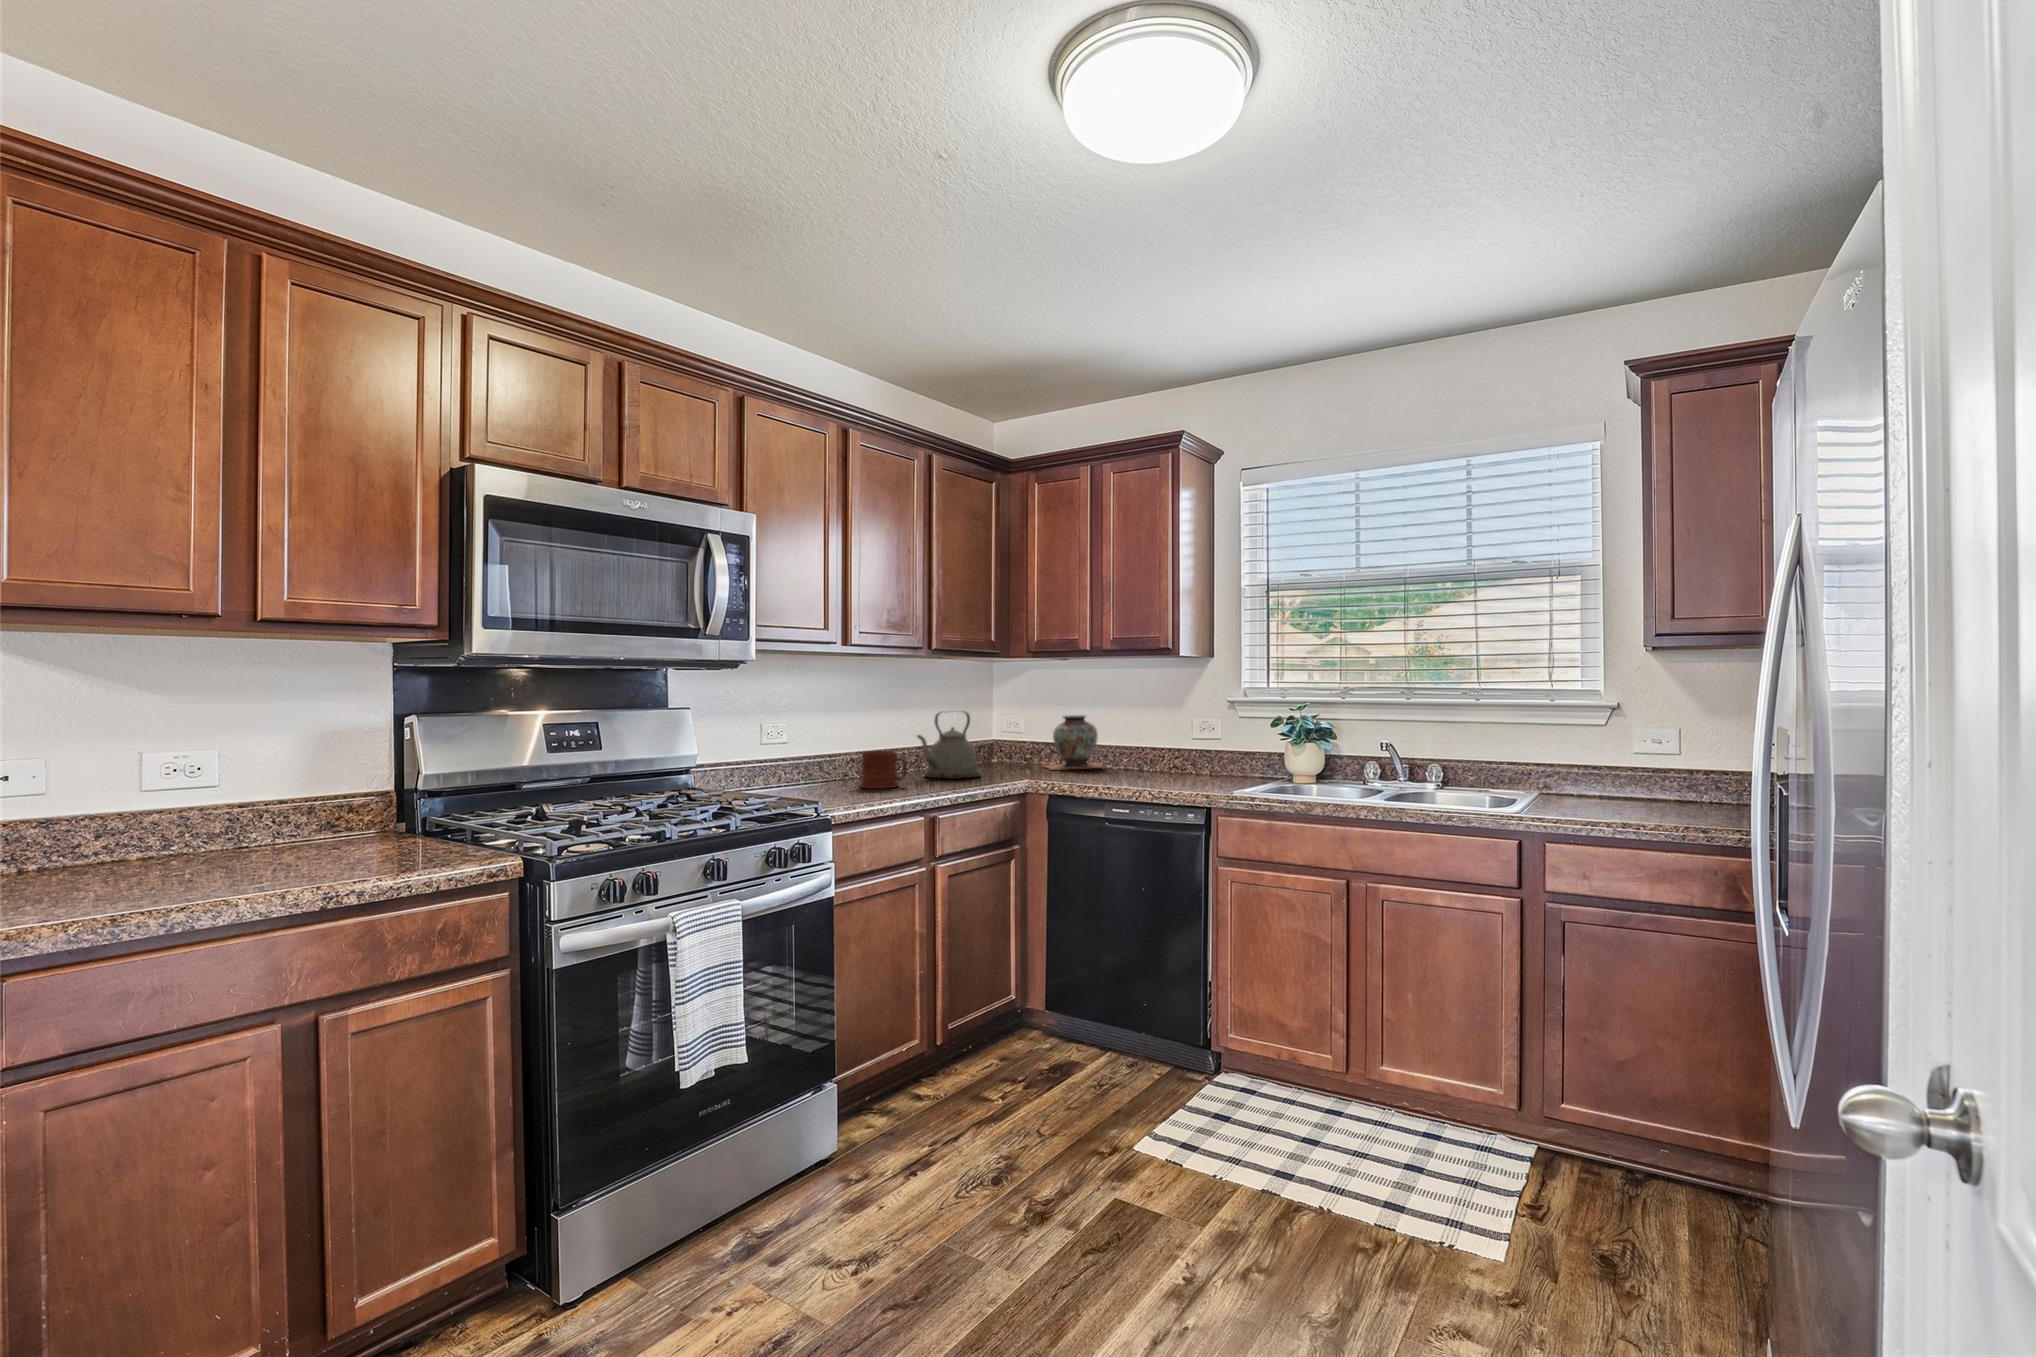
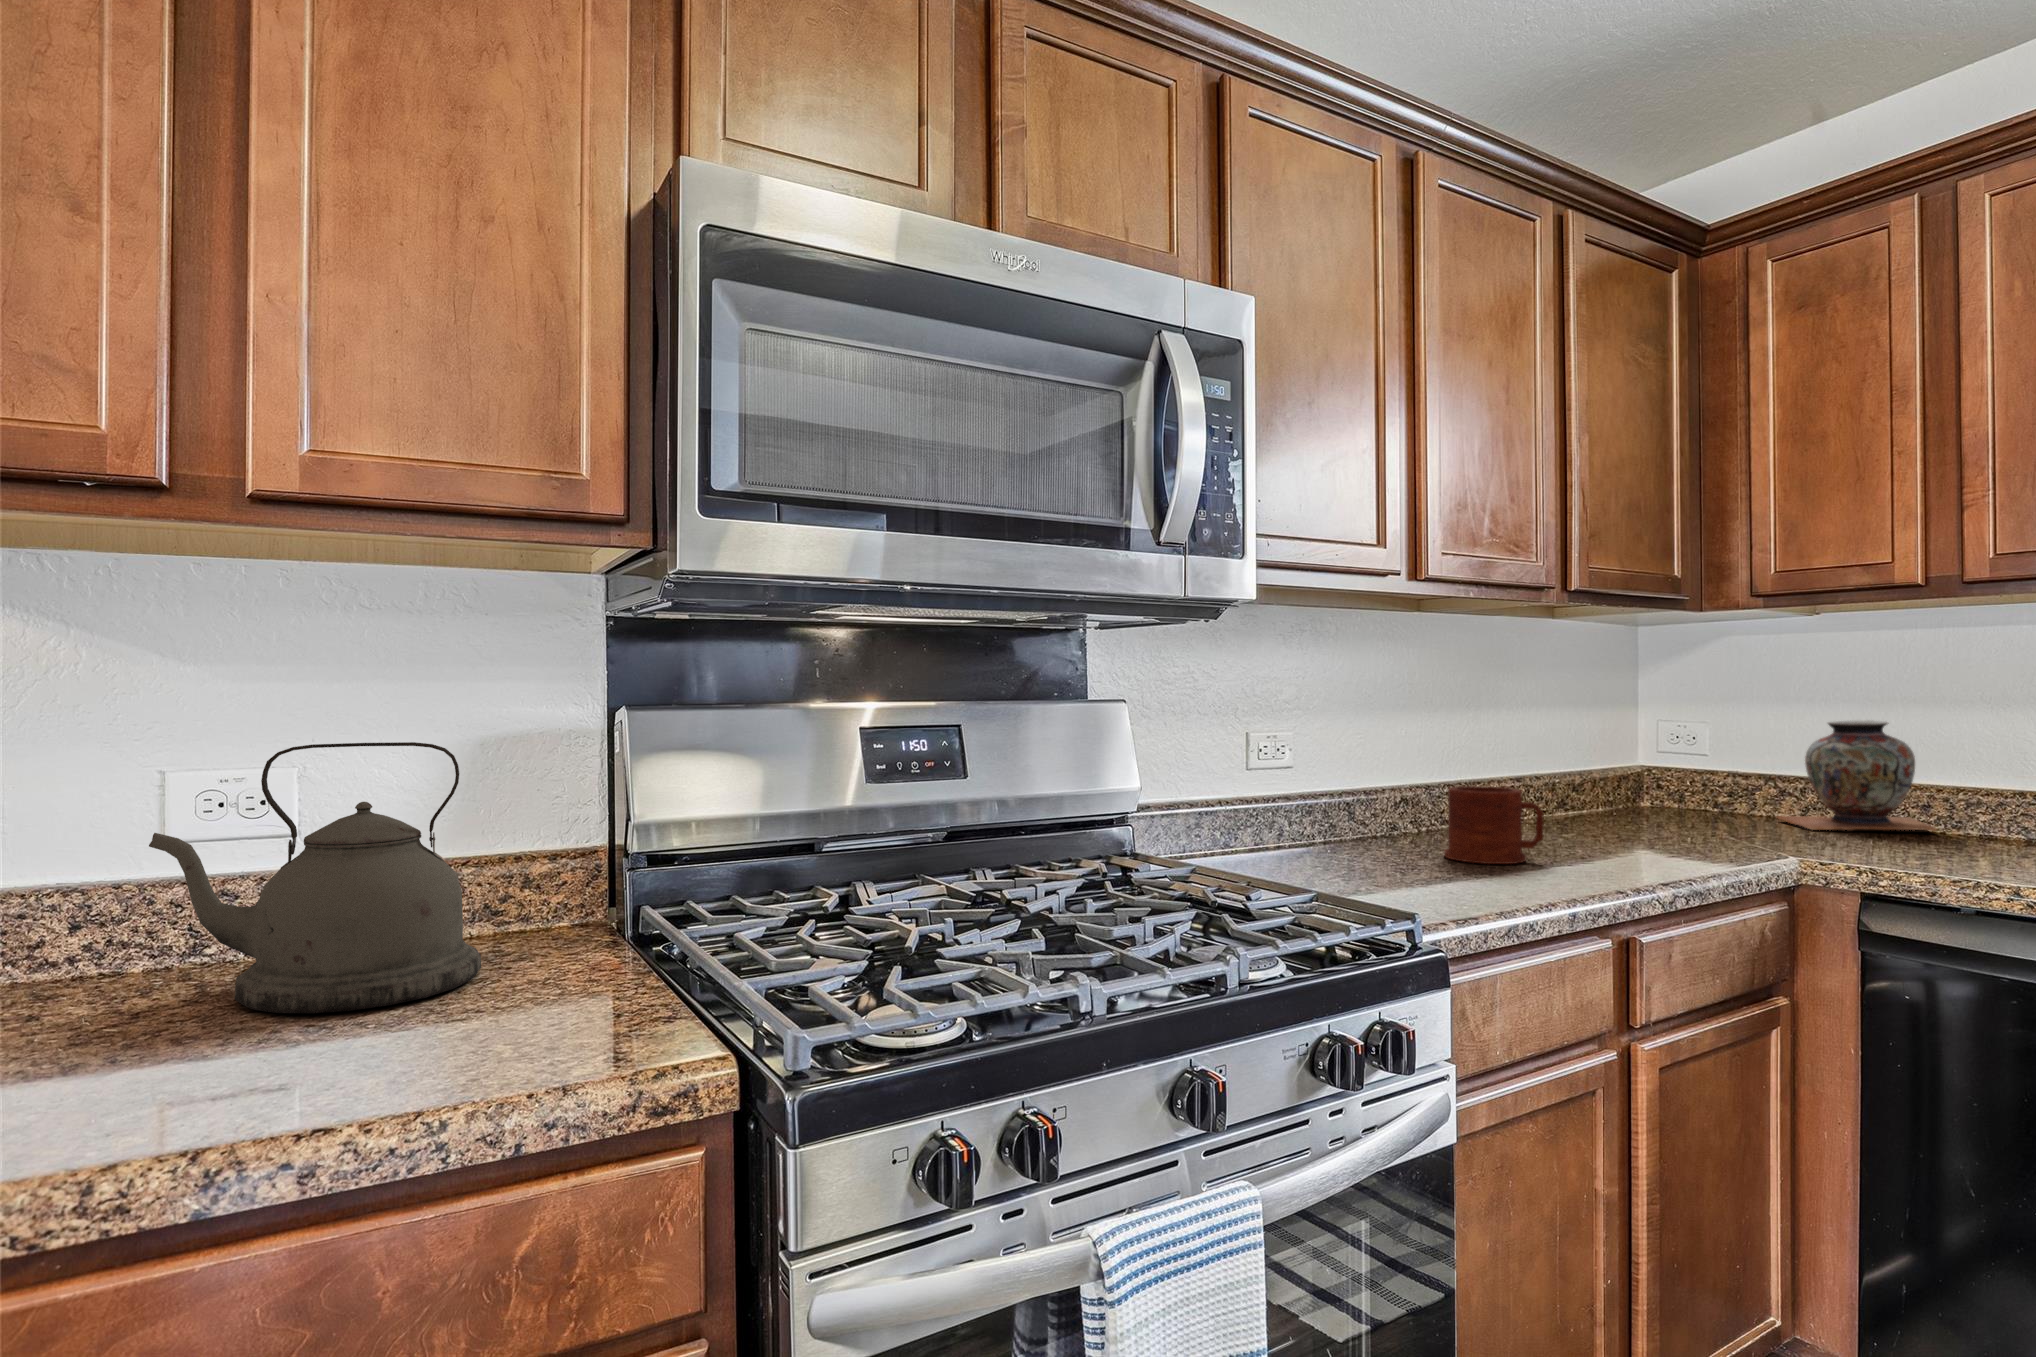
kettle: present [917,712,981,779] -> present [149,742,481,1013]

